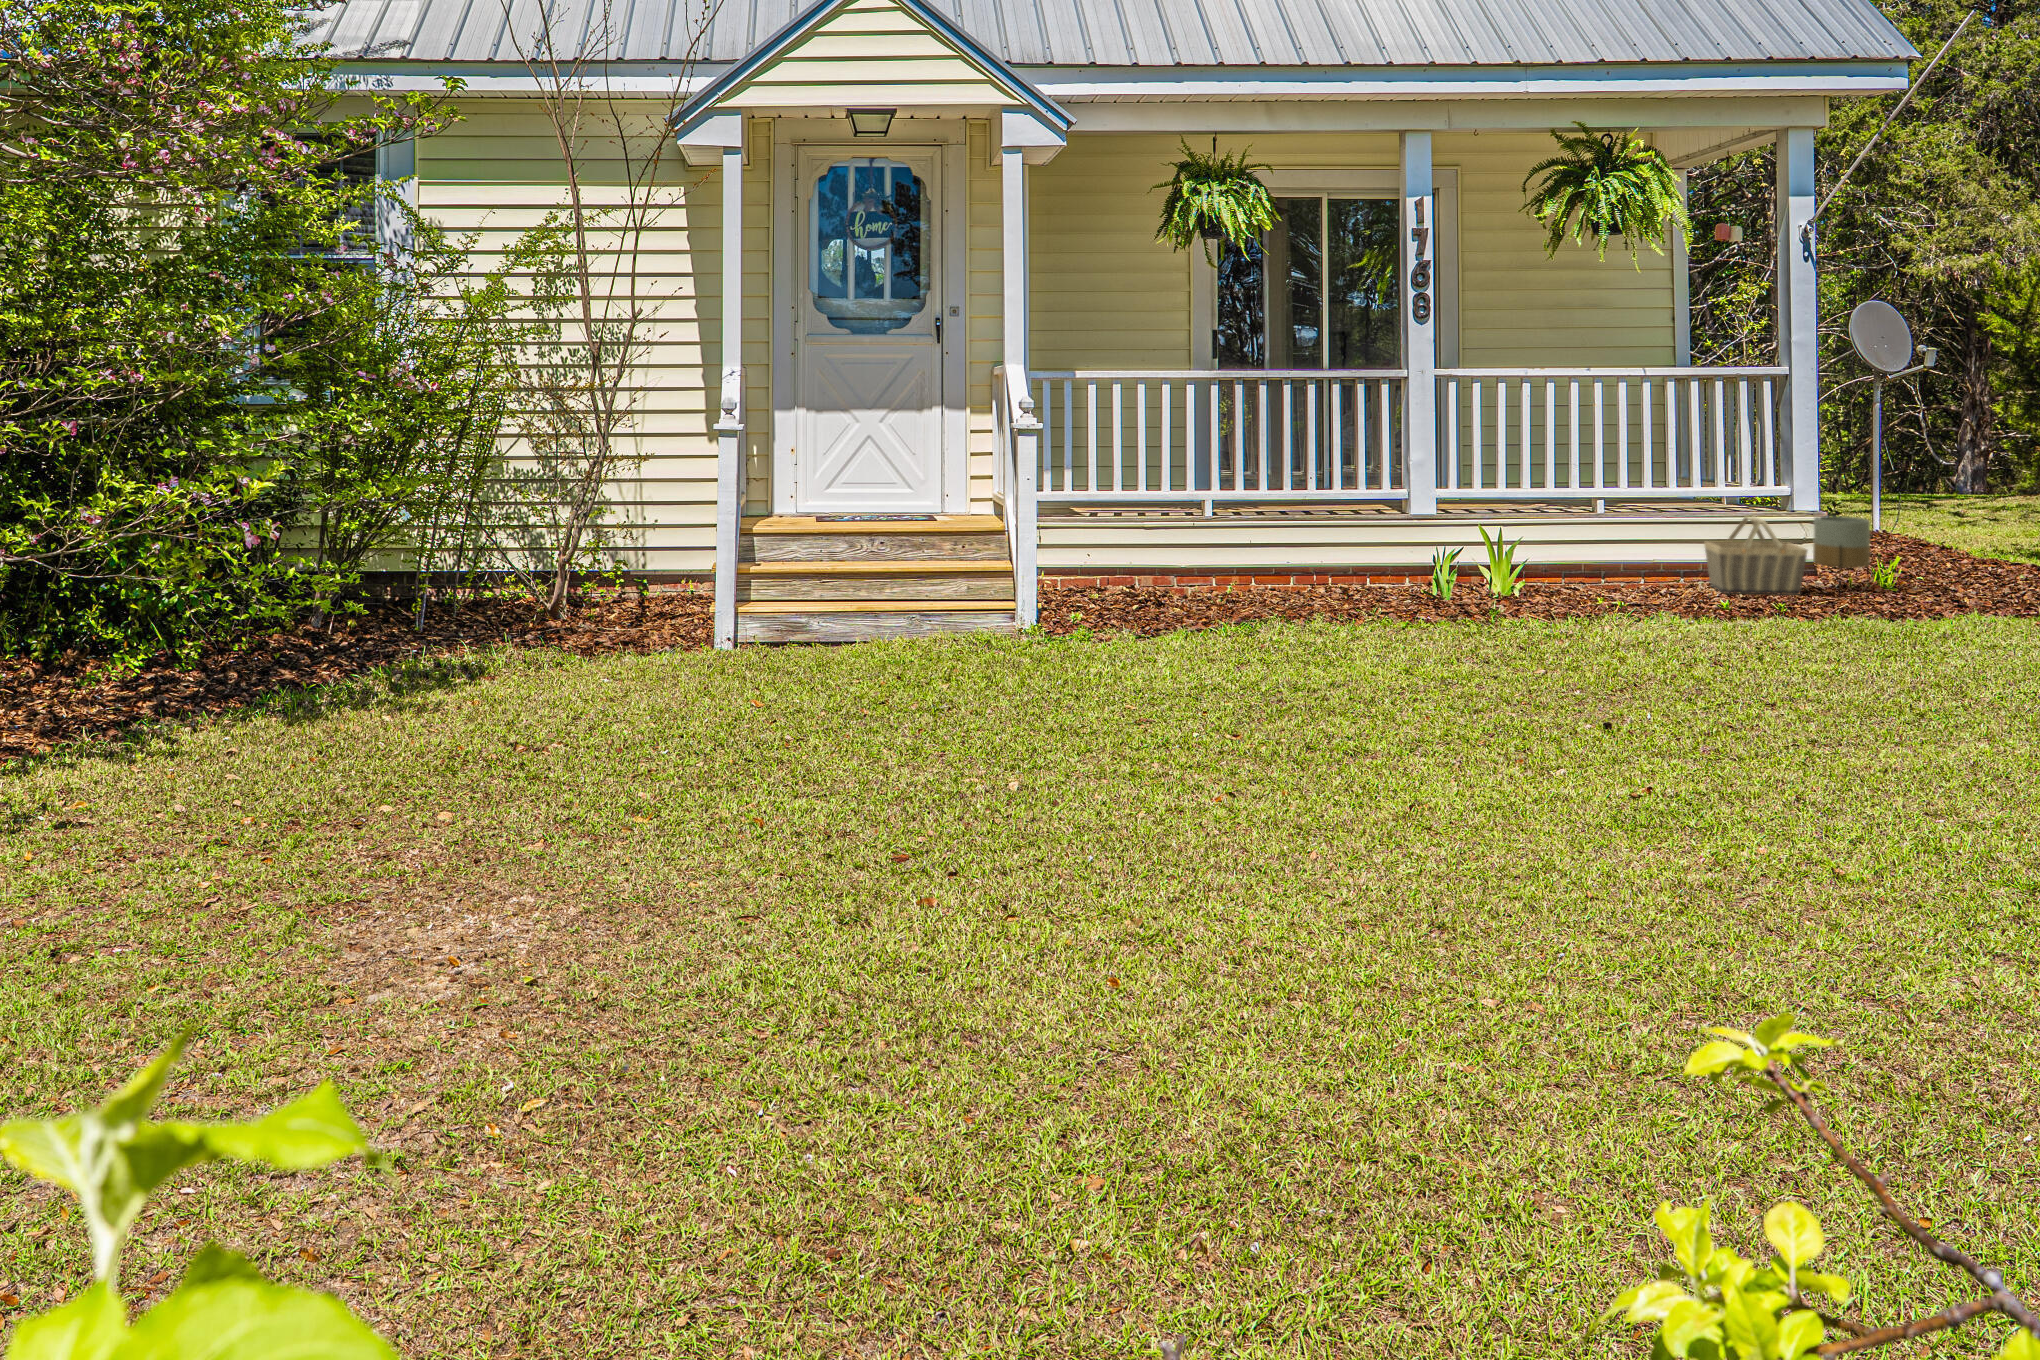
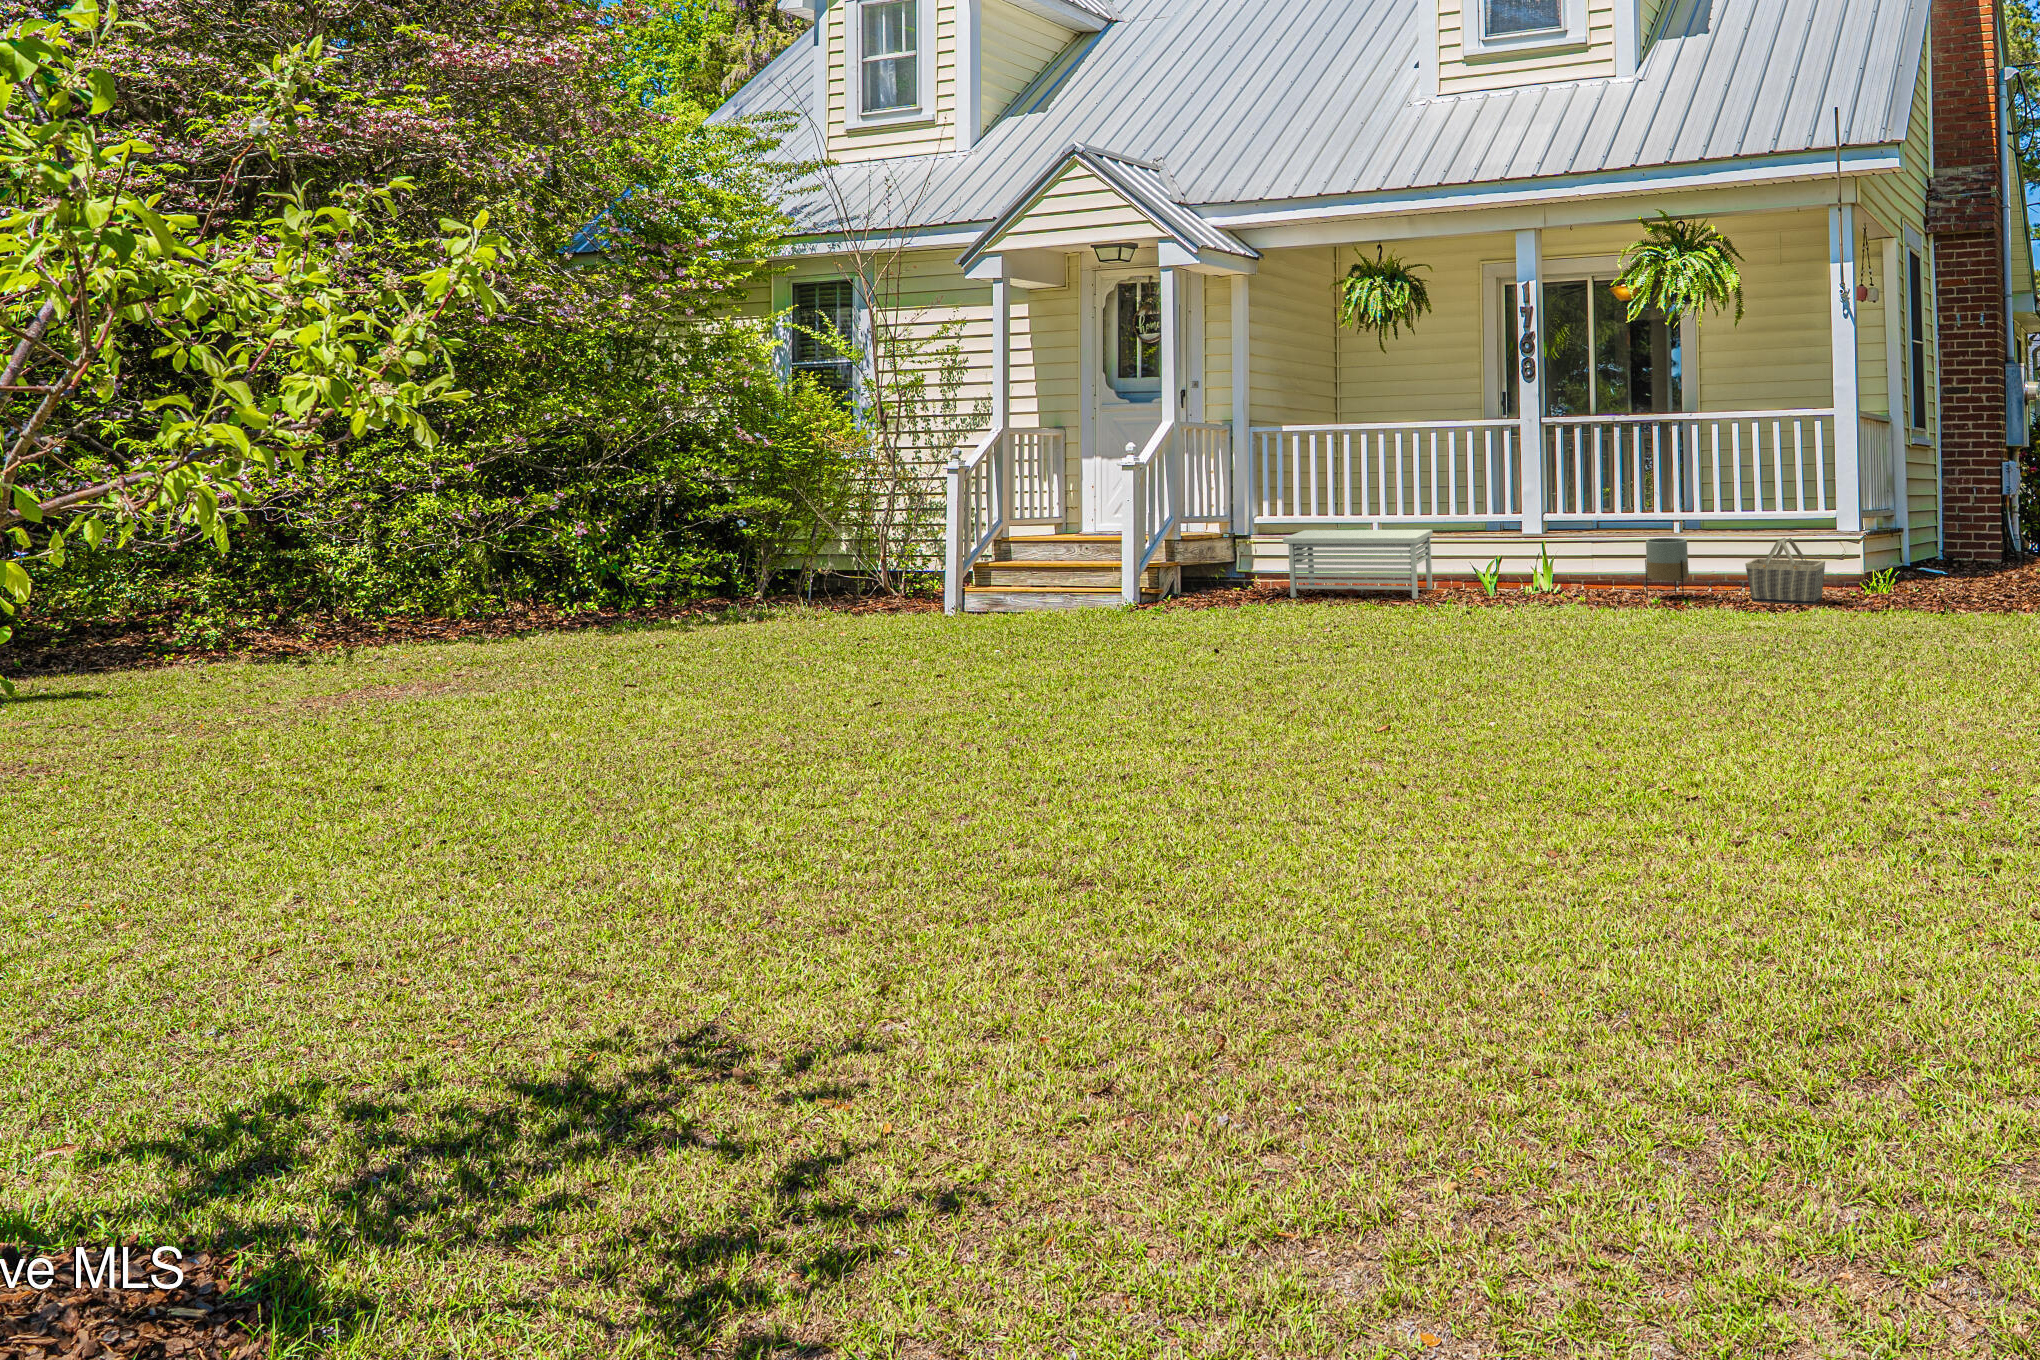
storage bench: none [1131,514,1337,612] -> present [1283,530,1433,599]
planter: present [1813,516,1870,583] -> present [1645,538,1689,600]

